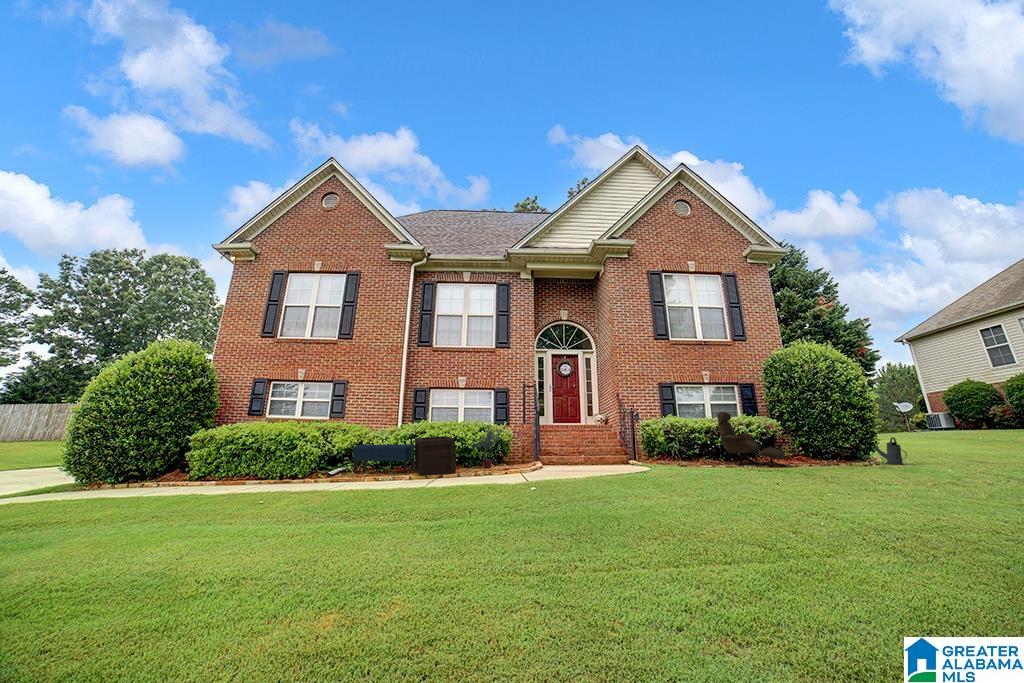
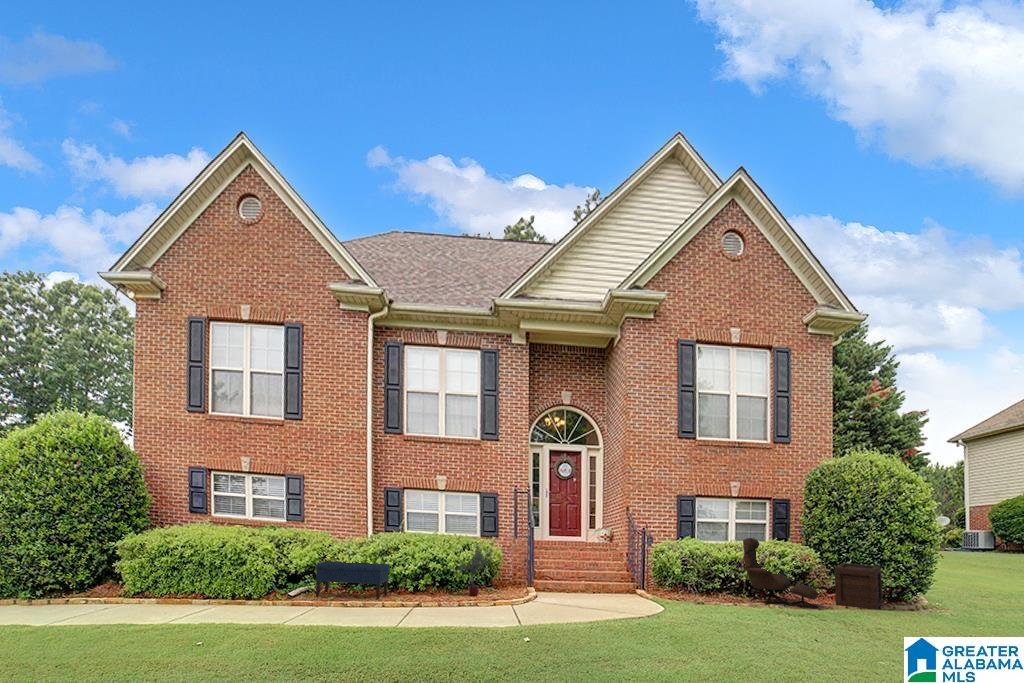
wooden crate: present [415,436,456,476] -> present [834,563,882,610]
watering can: present [875,437,907,465] -> none [915,578,955,611]

